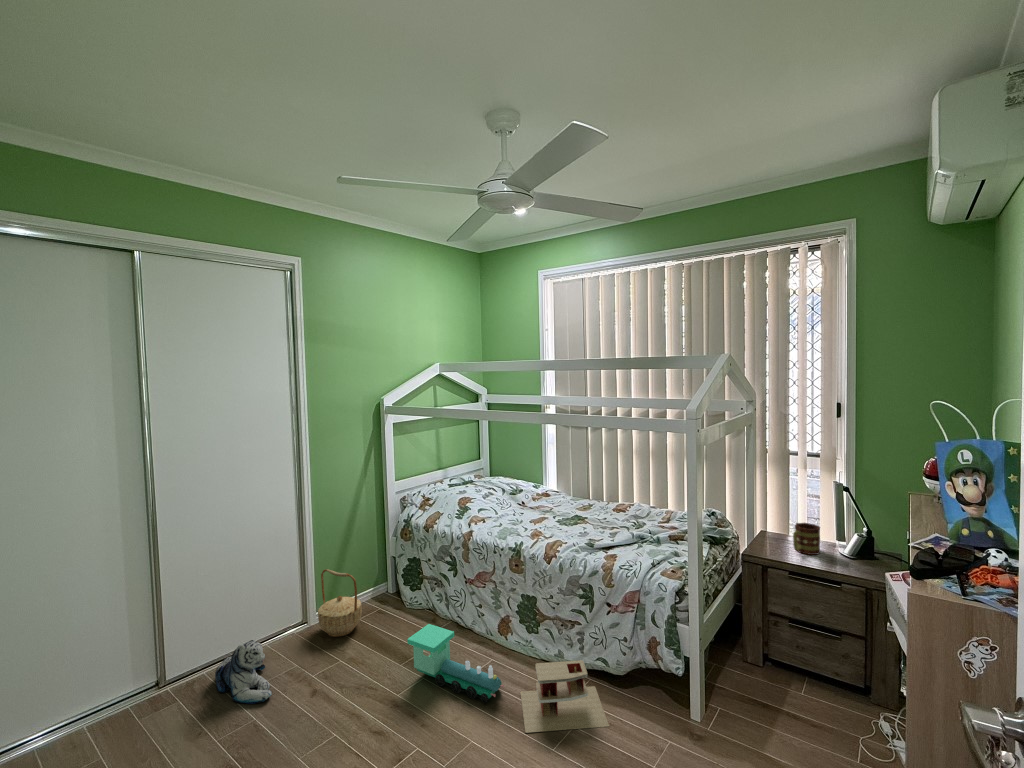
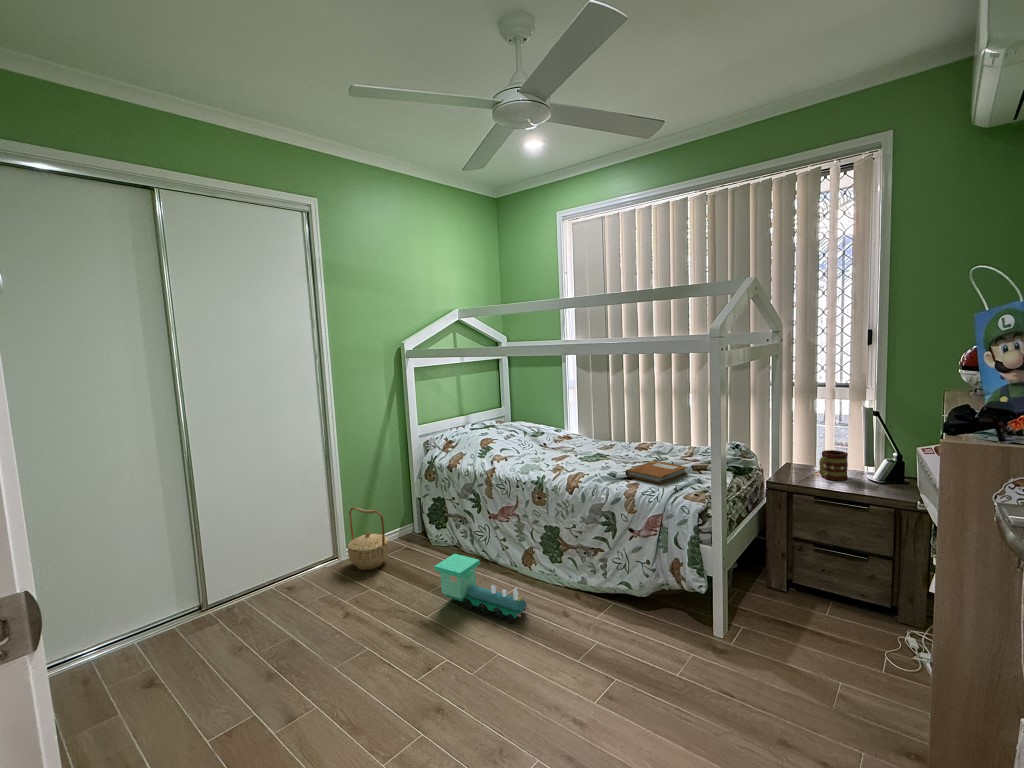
notebook: none [603,528,664,557] -> present [625,461,687,484]
plush toy: present [215,640,272,704] -> none [254,568,308,624]
toy house: present [520,660,609,733] -> none [545,583,632,647]

